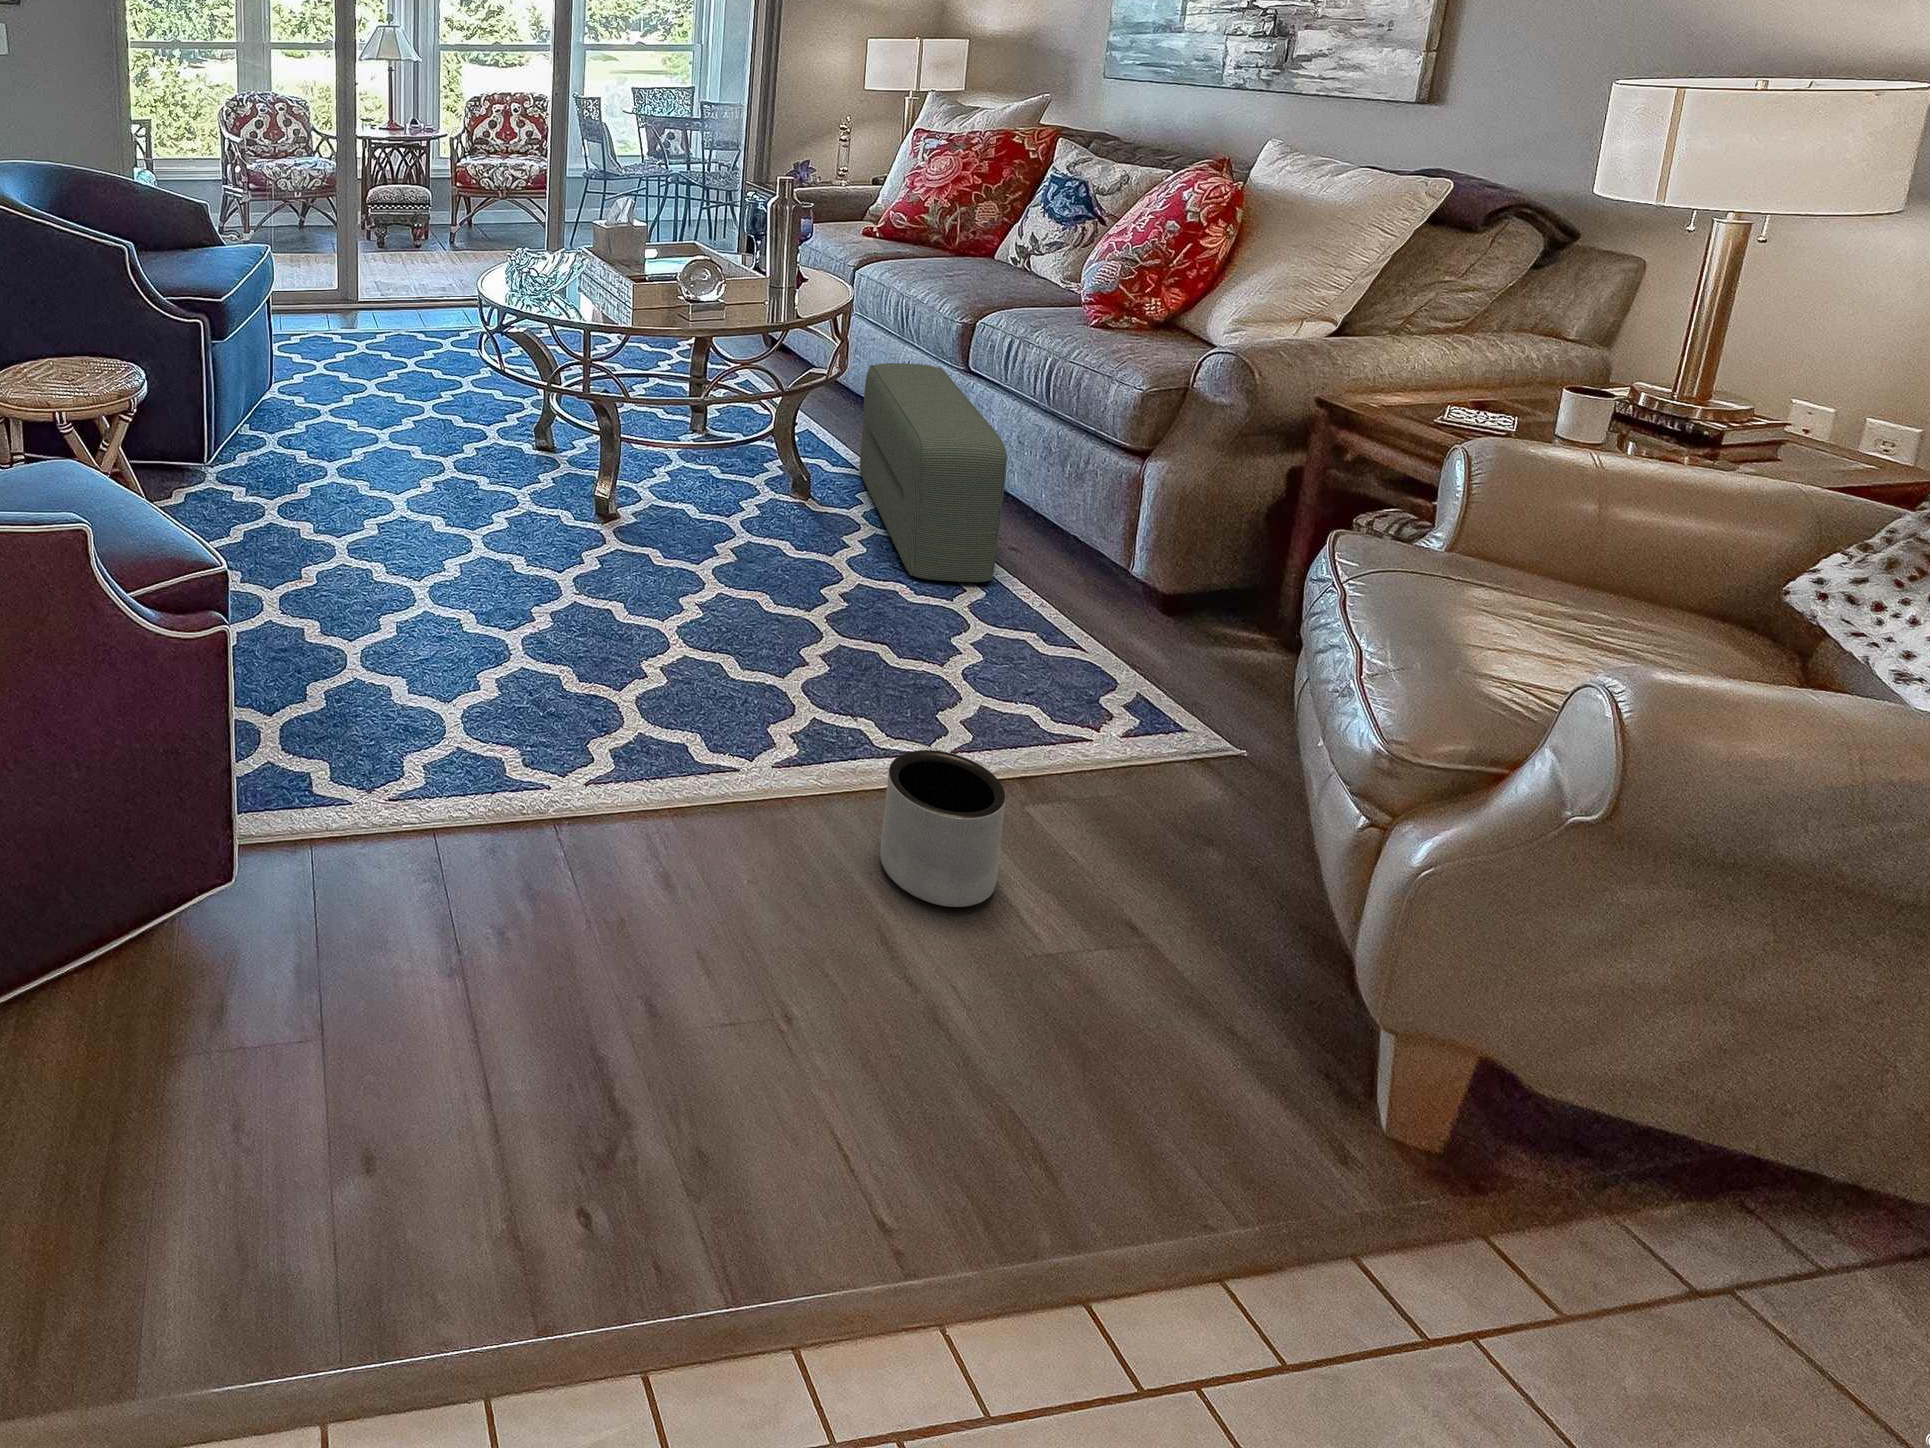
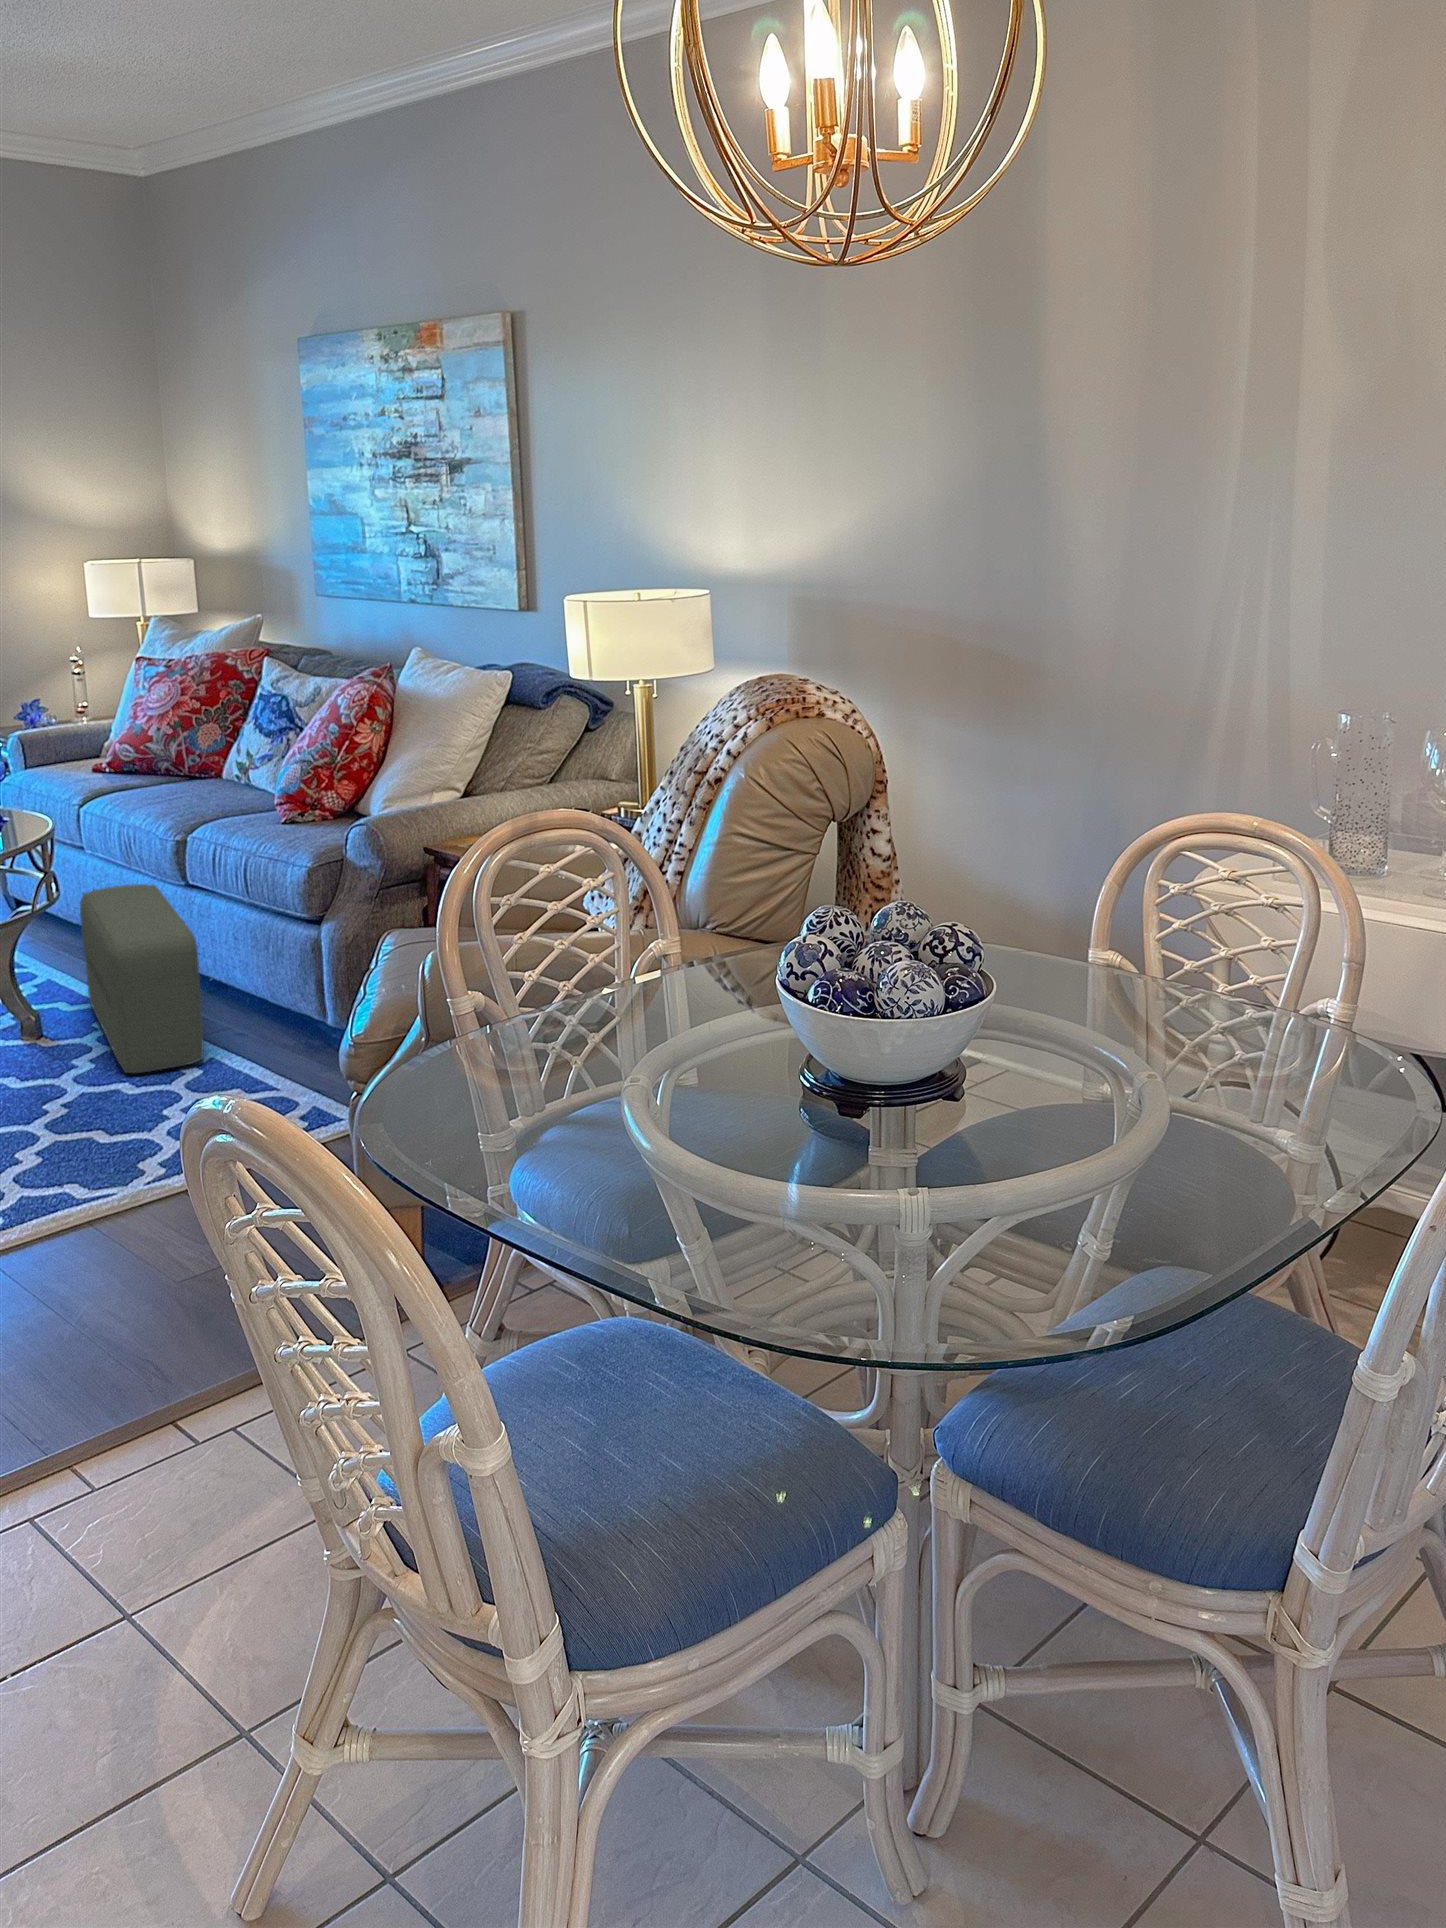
planter: present [880,750,1006,907] -> none [49,1161,152,1276]

